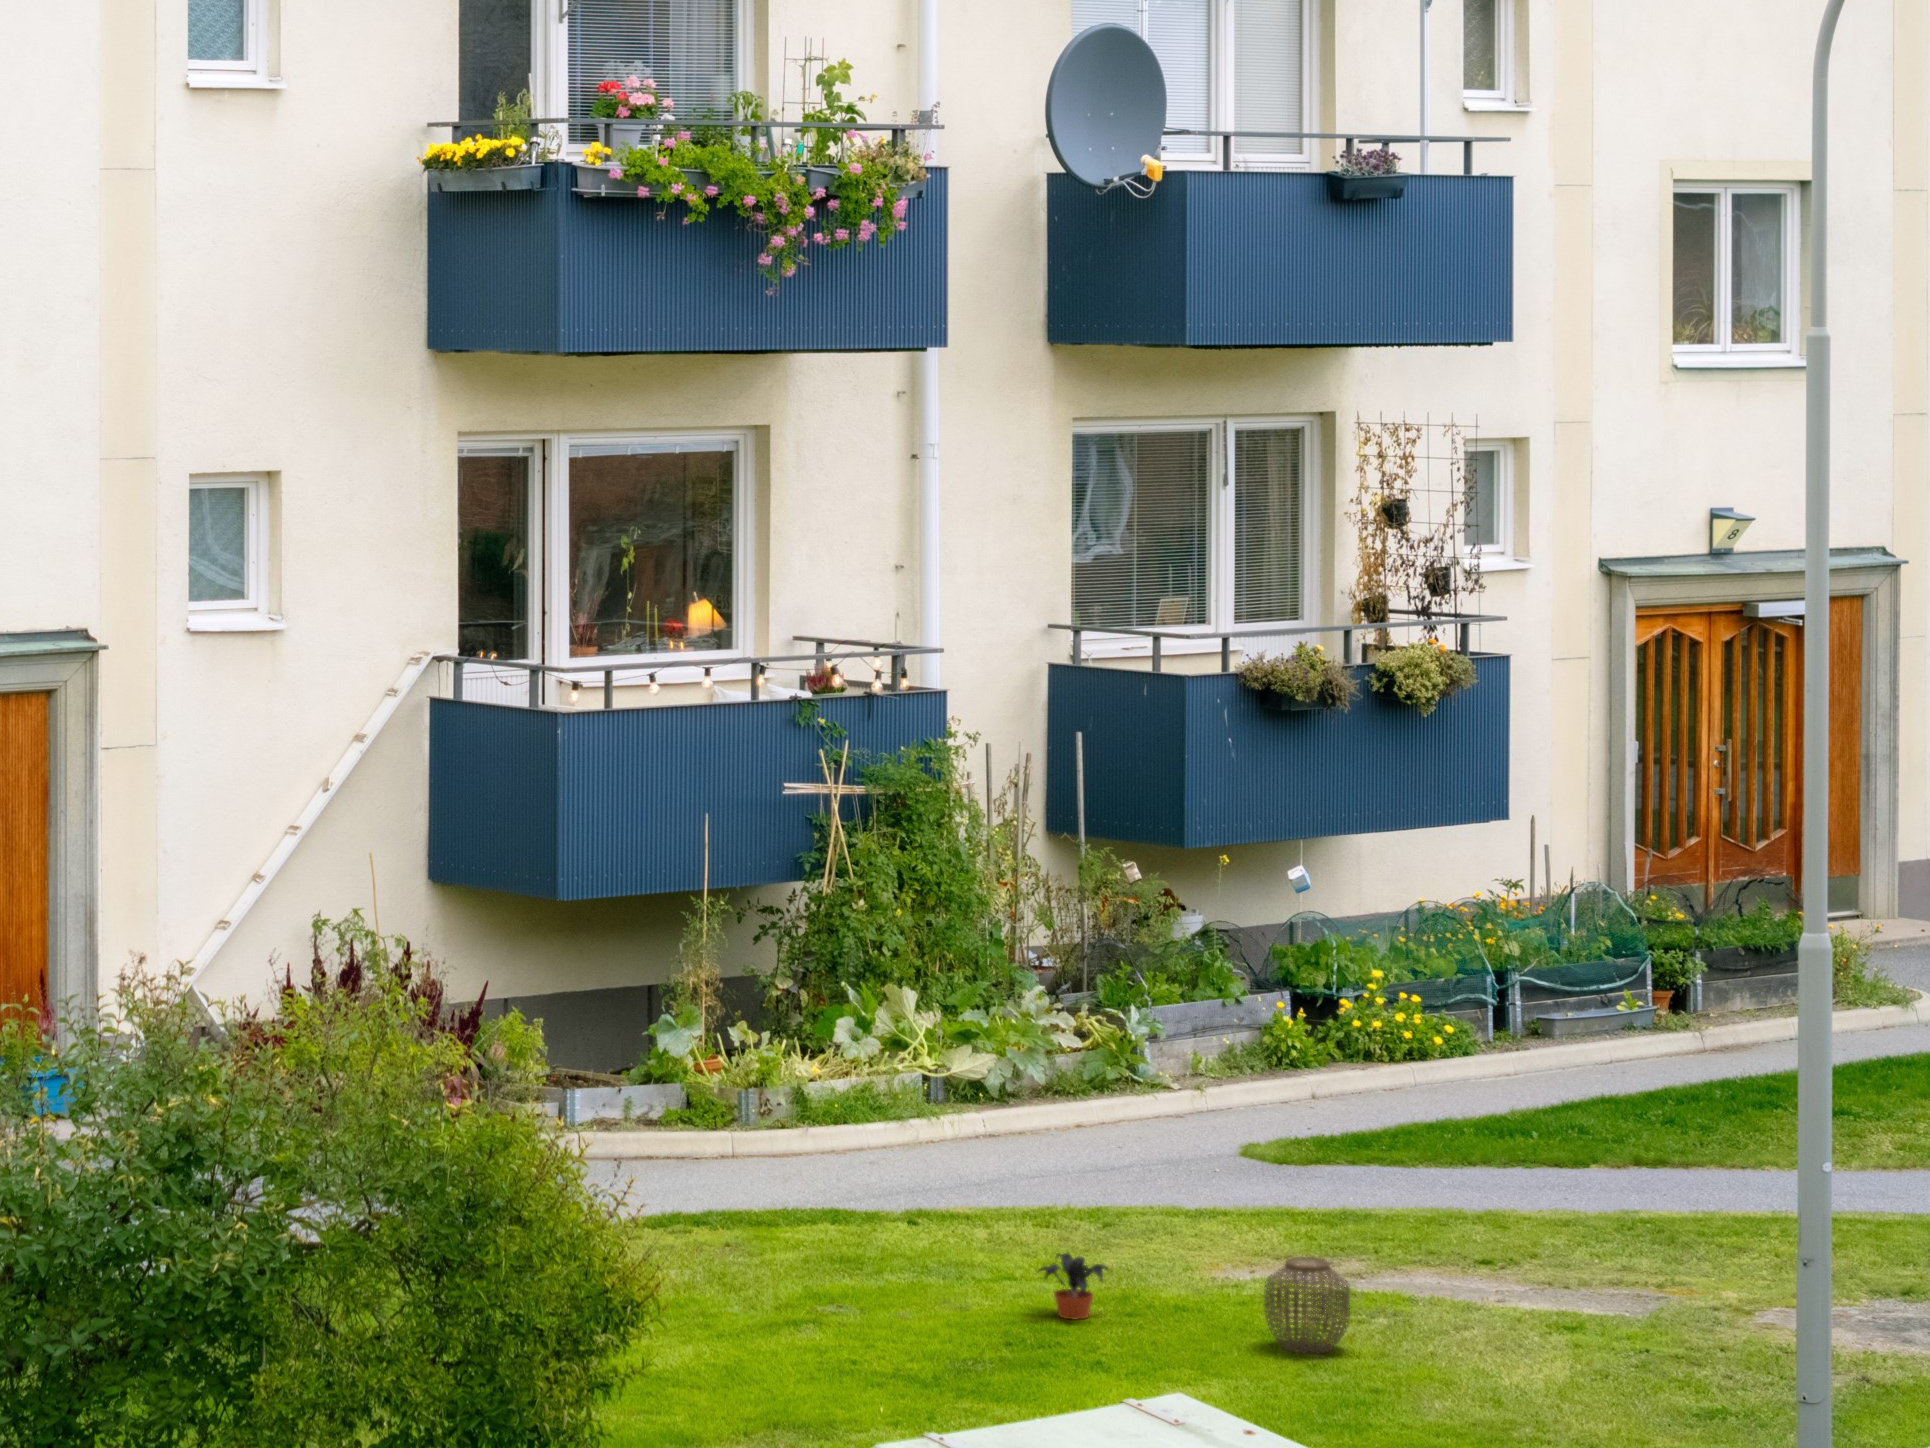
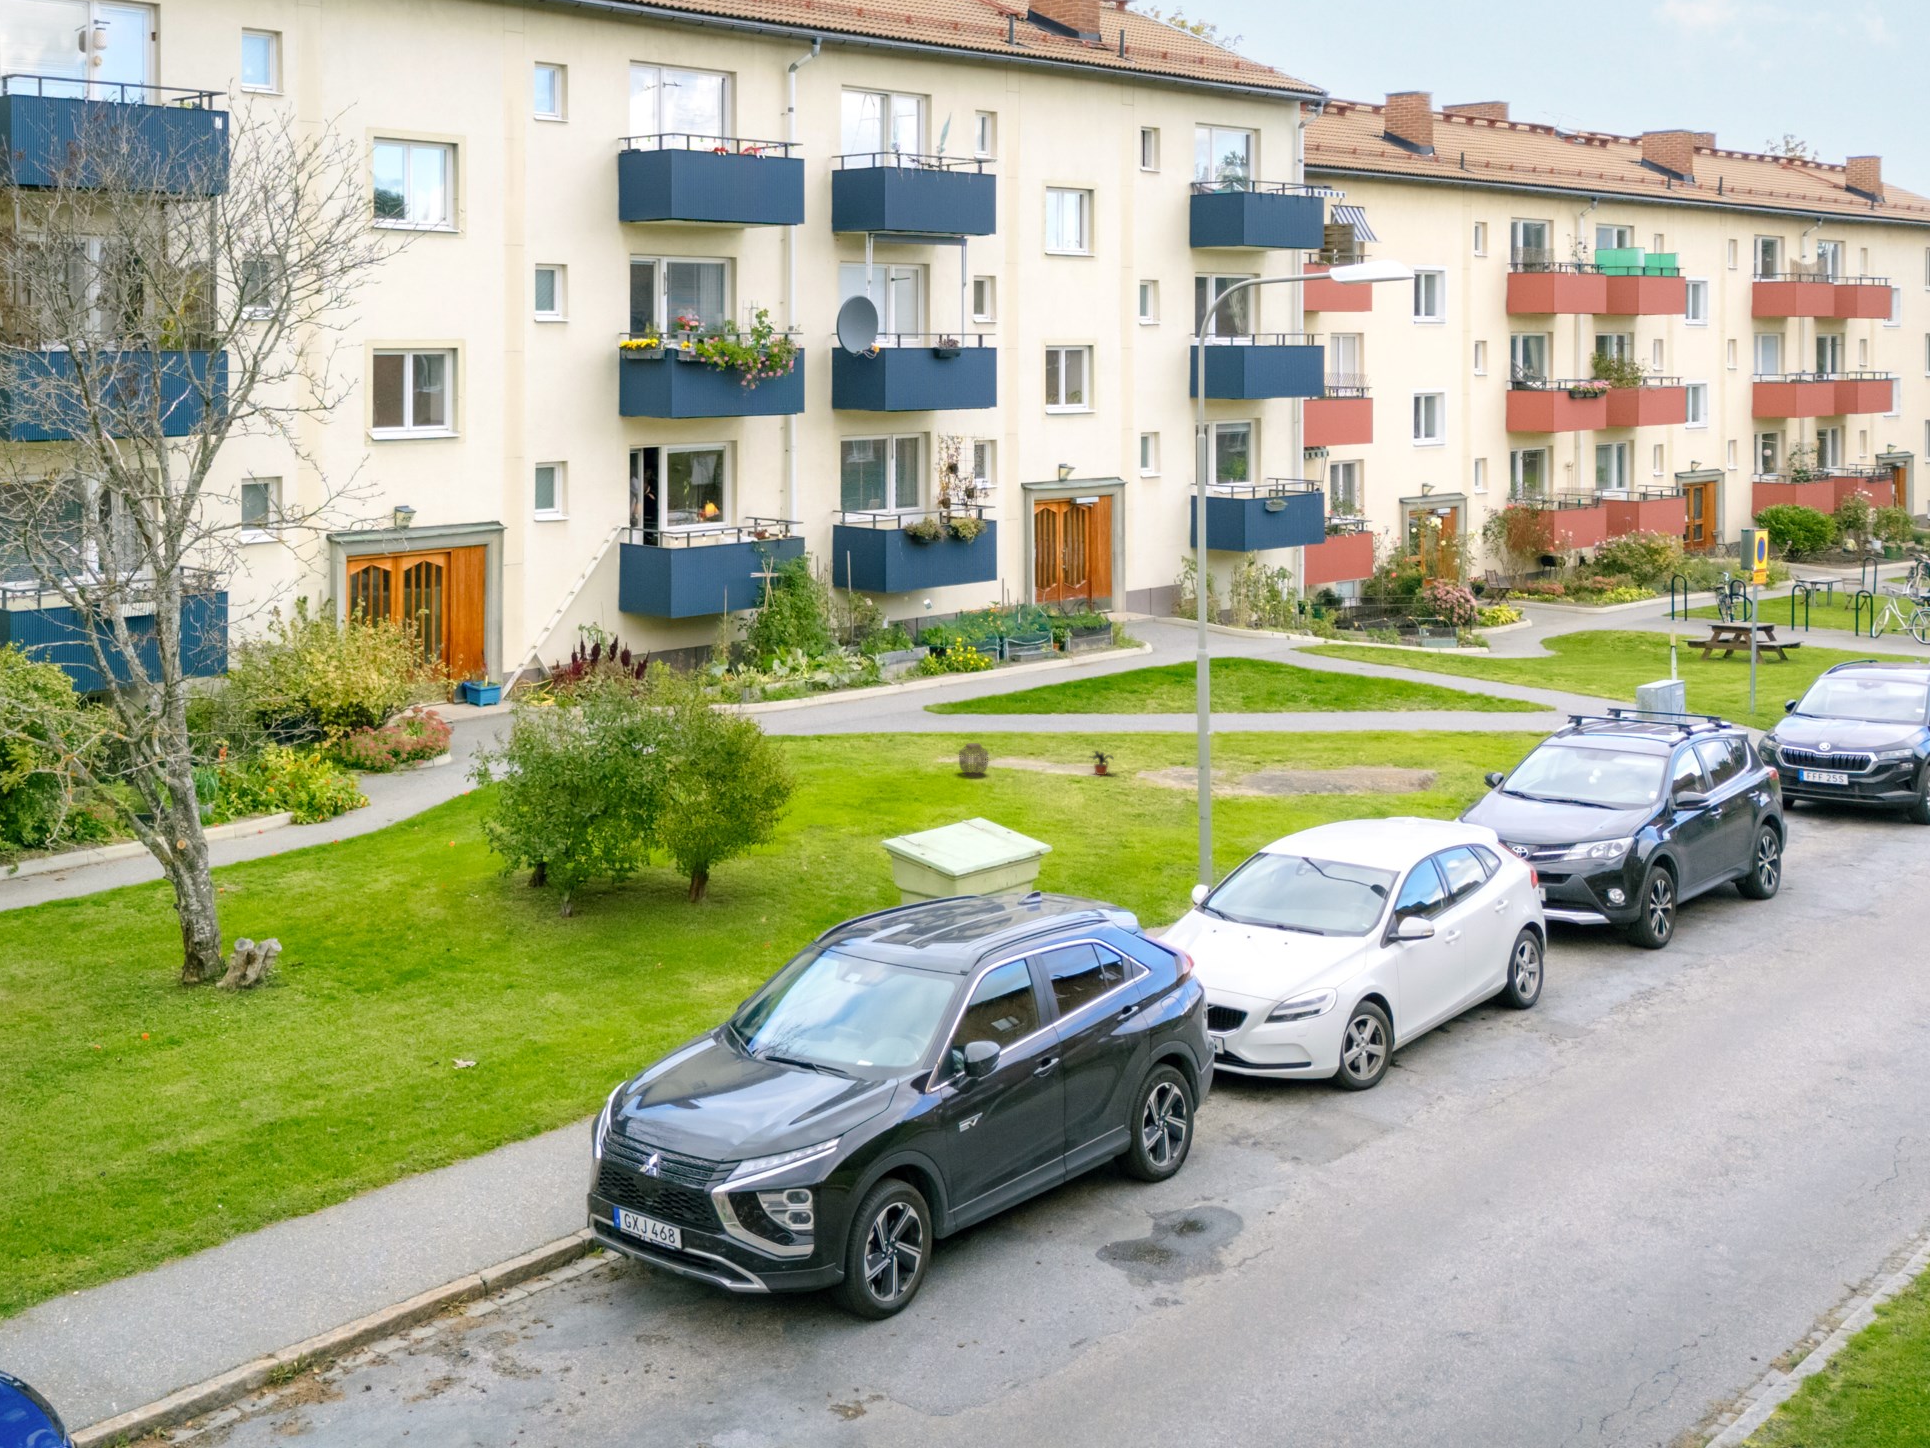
potted plant: present [1038,1253,1108,1319] -> present [1092,751,1113,775]

